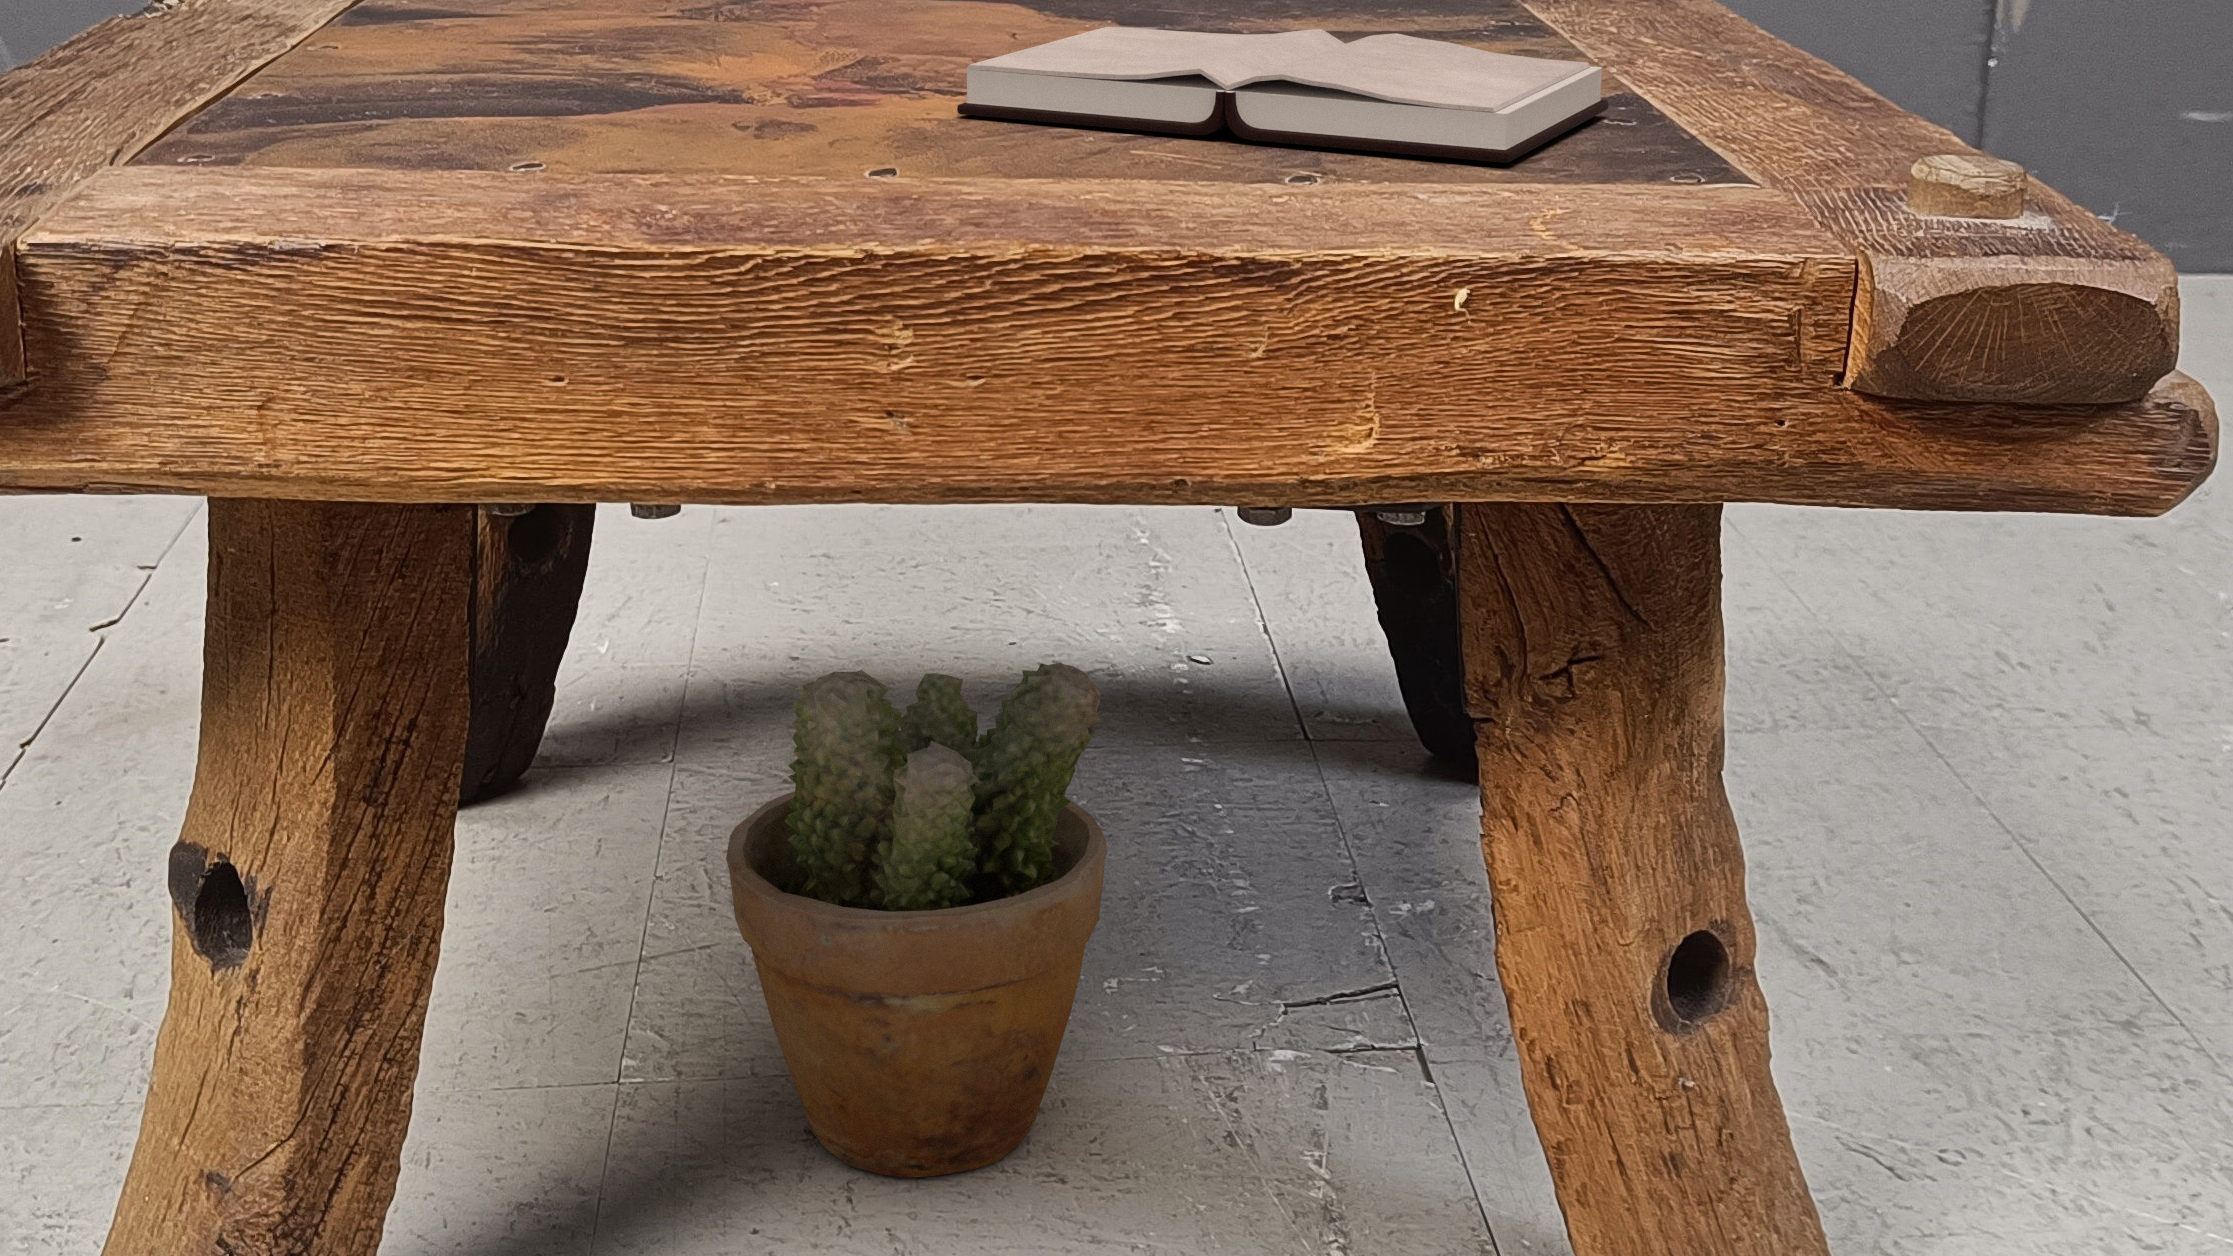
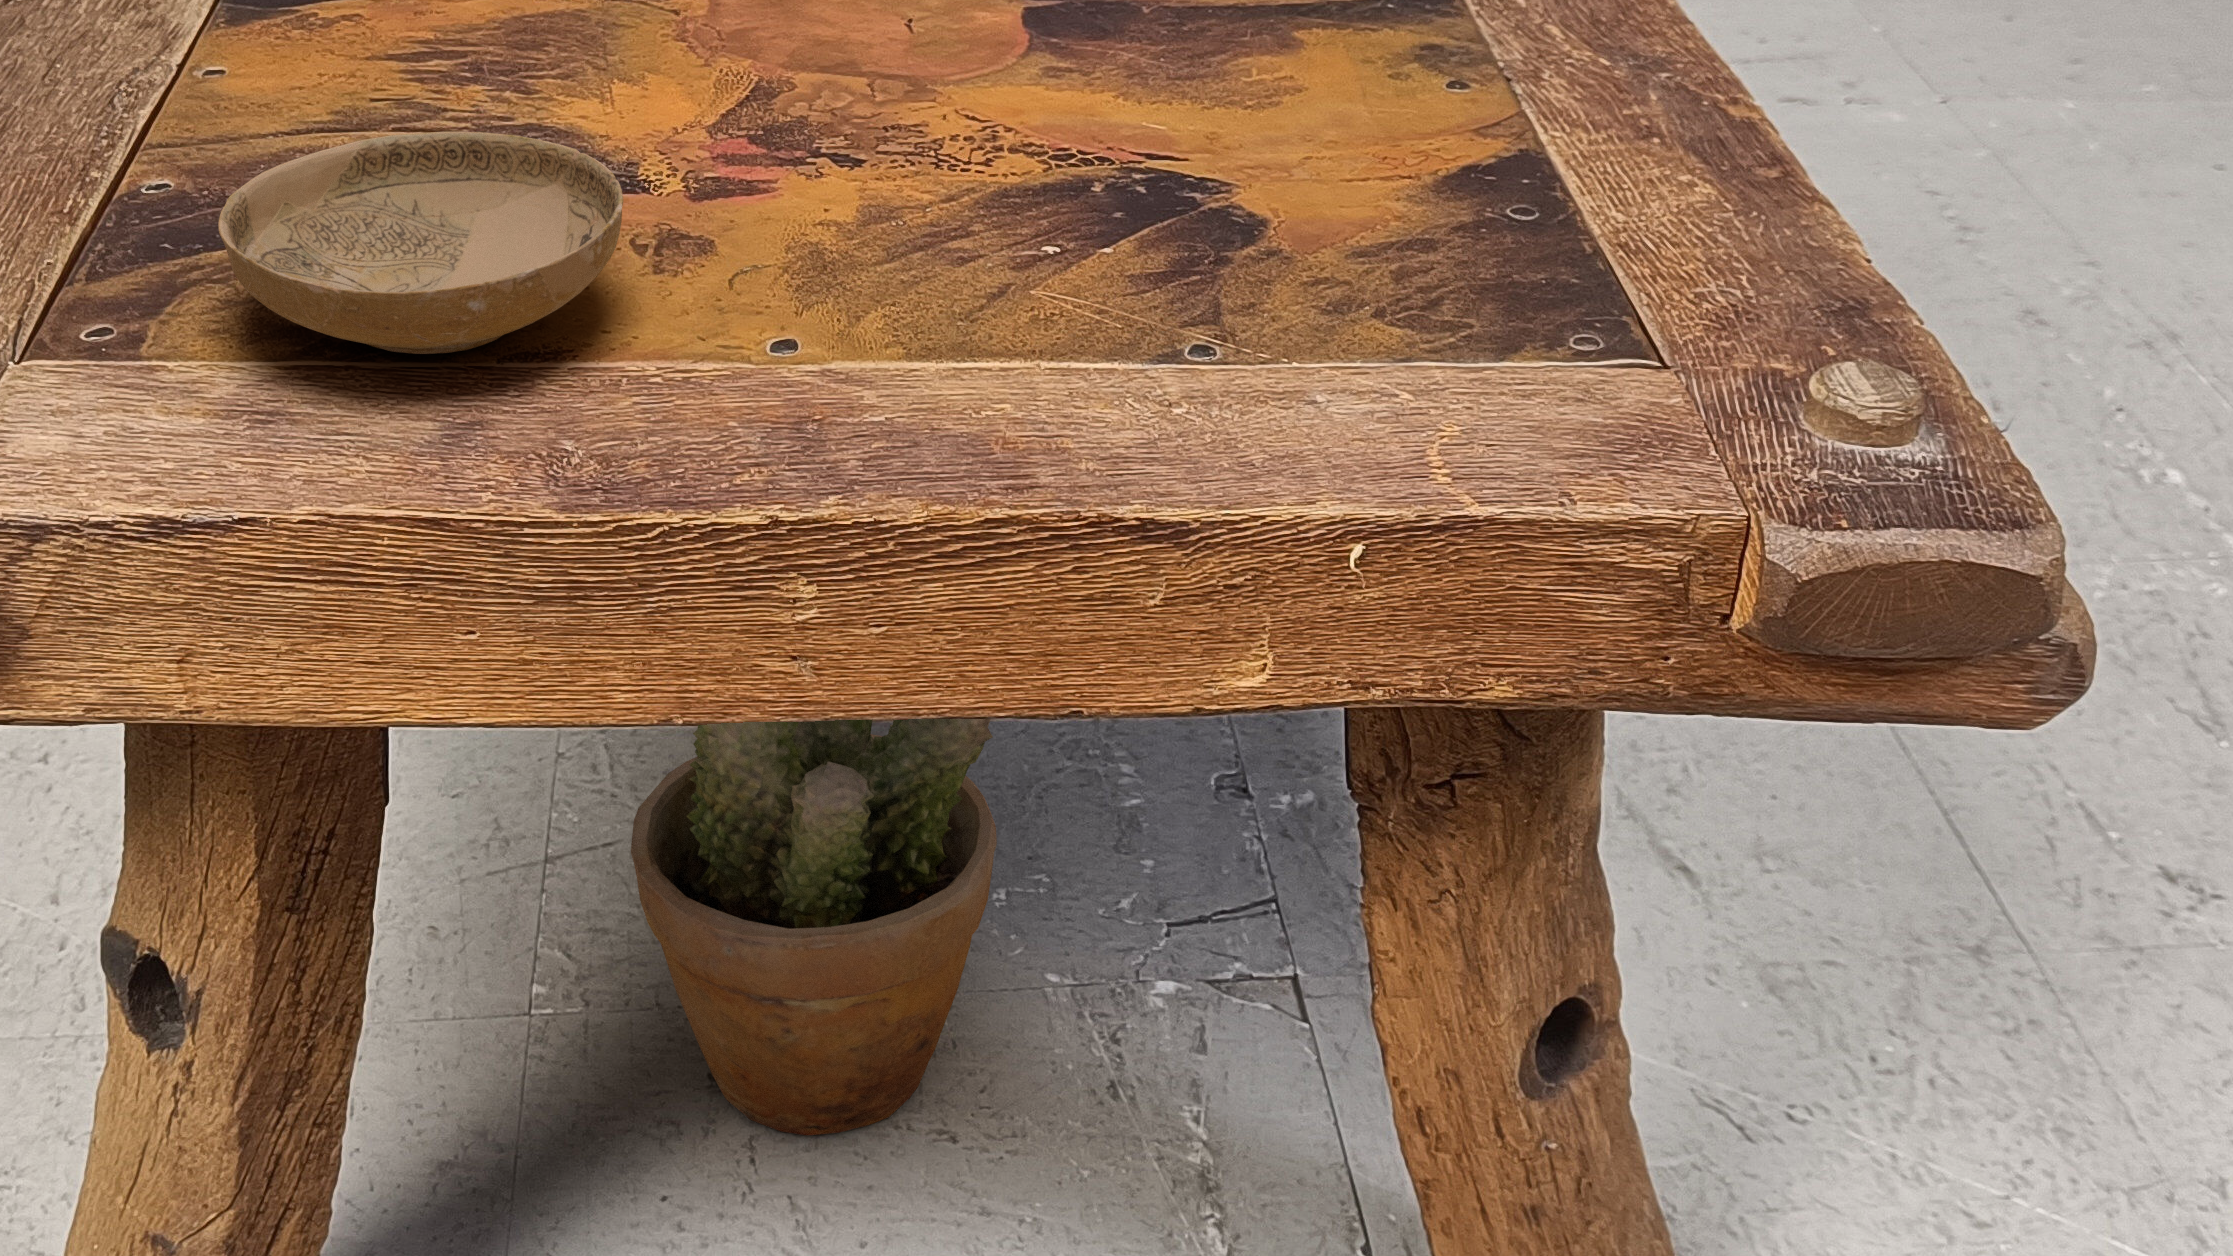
ceramic bowl: none [318,10,725,175] -> present [218,131,623,354]
hardback book: present [957,26,1608,163] -> none [854,41,1509,297]

